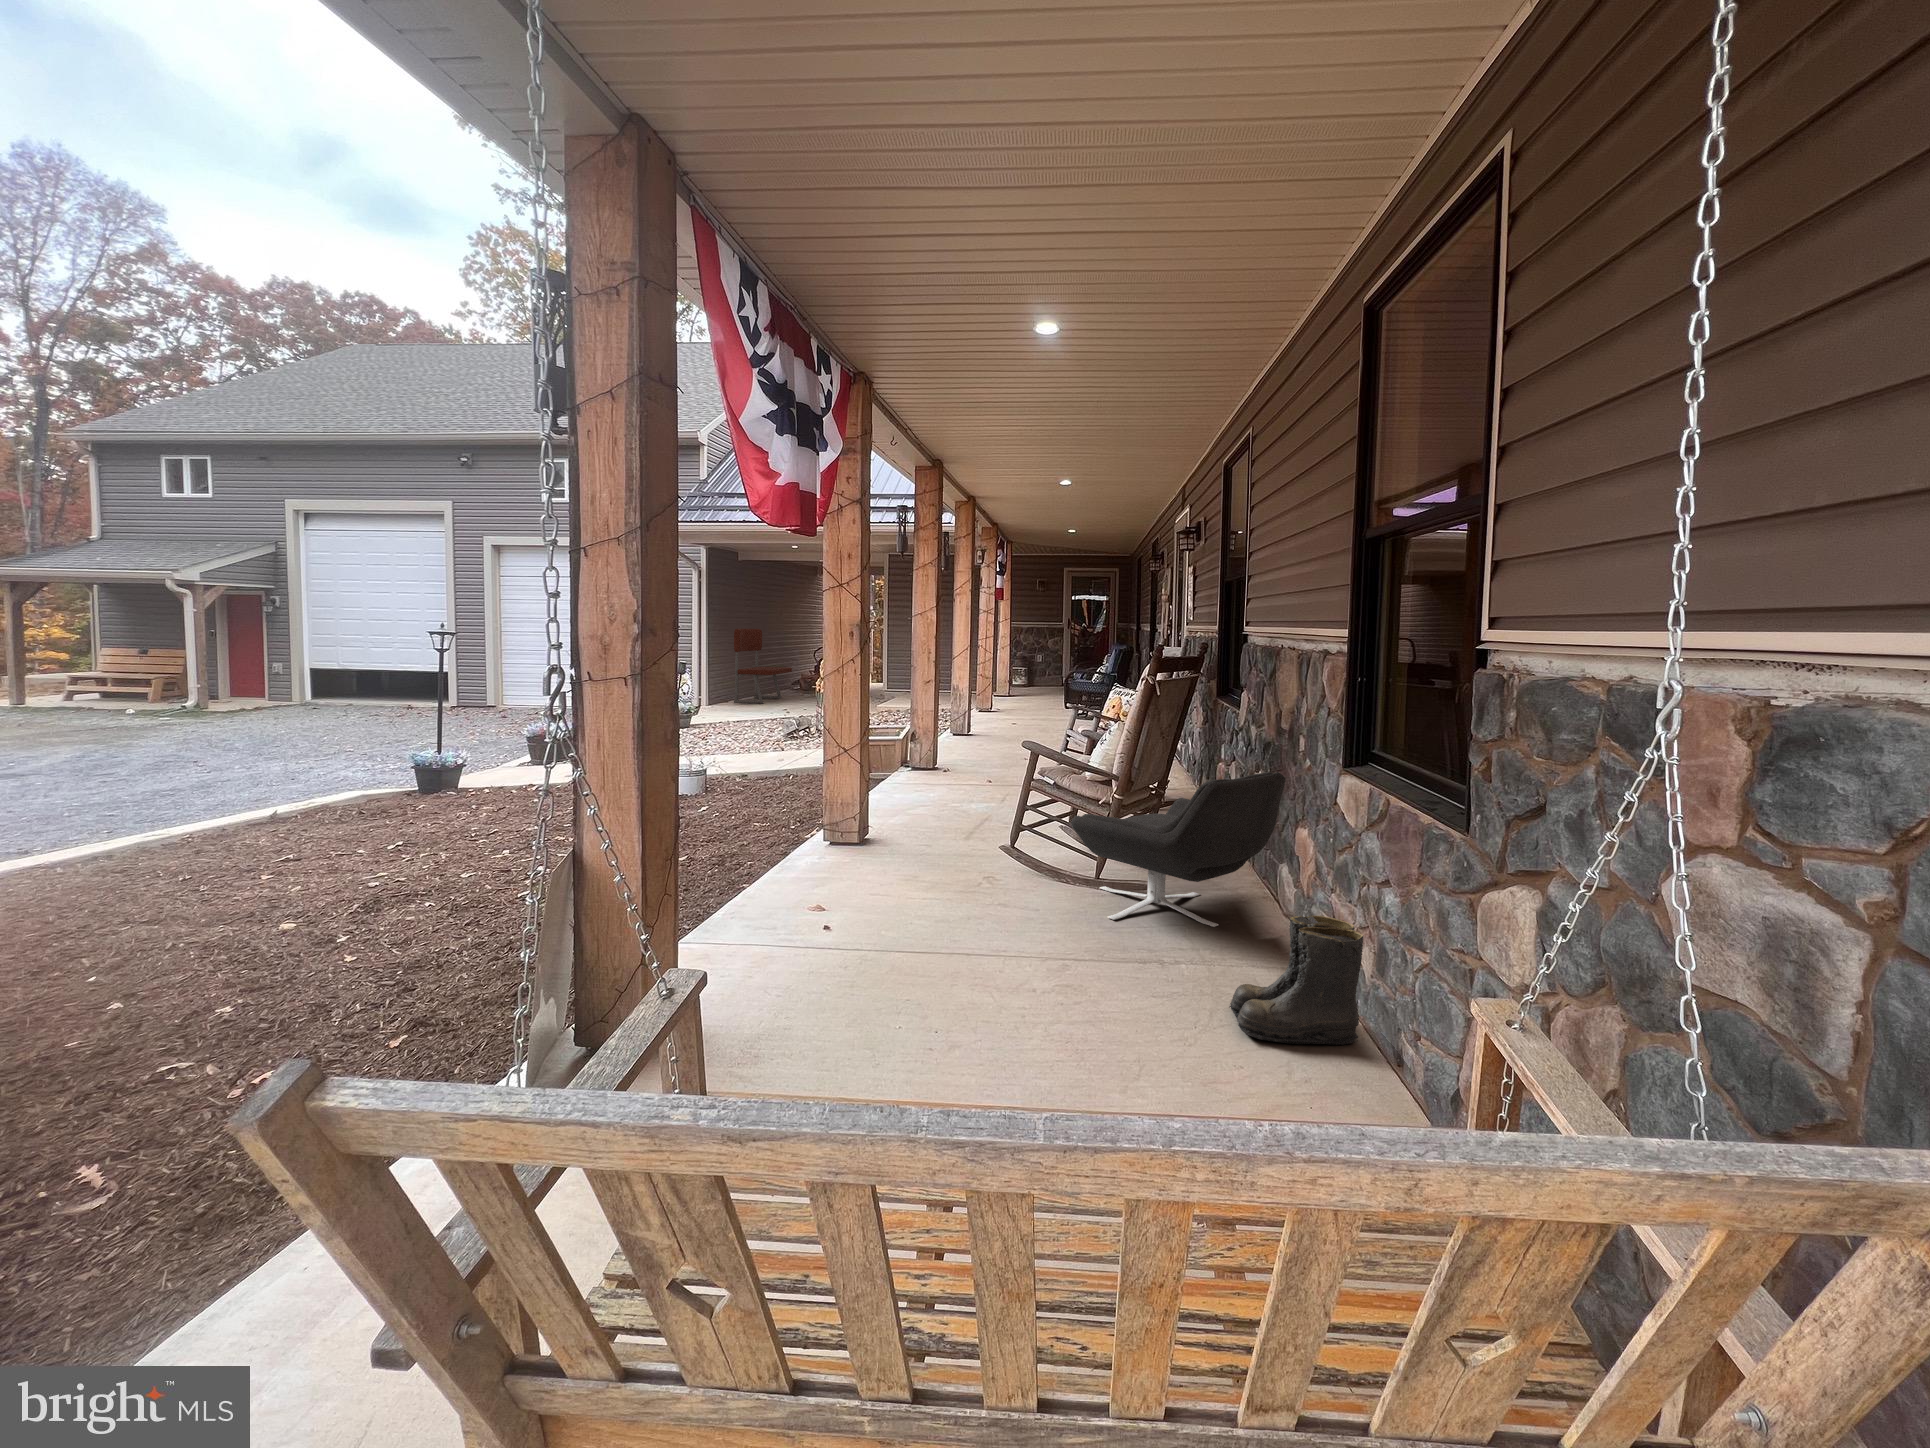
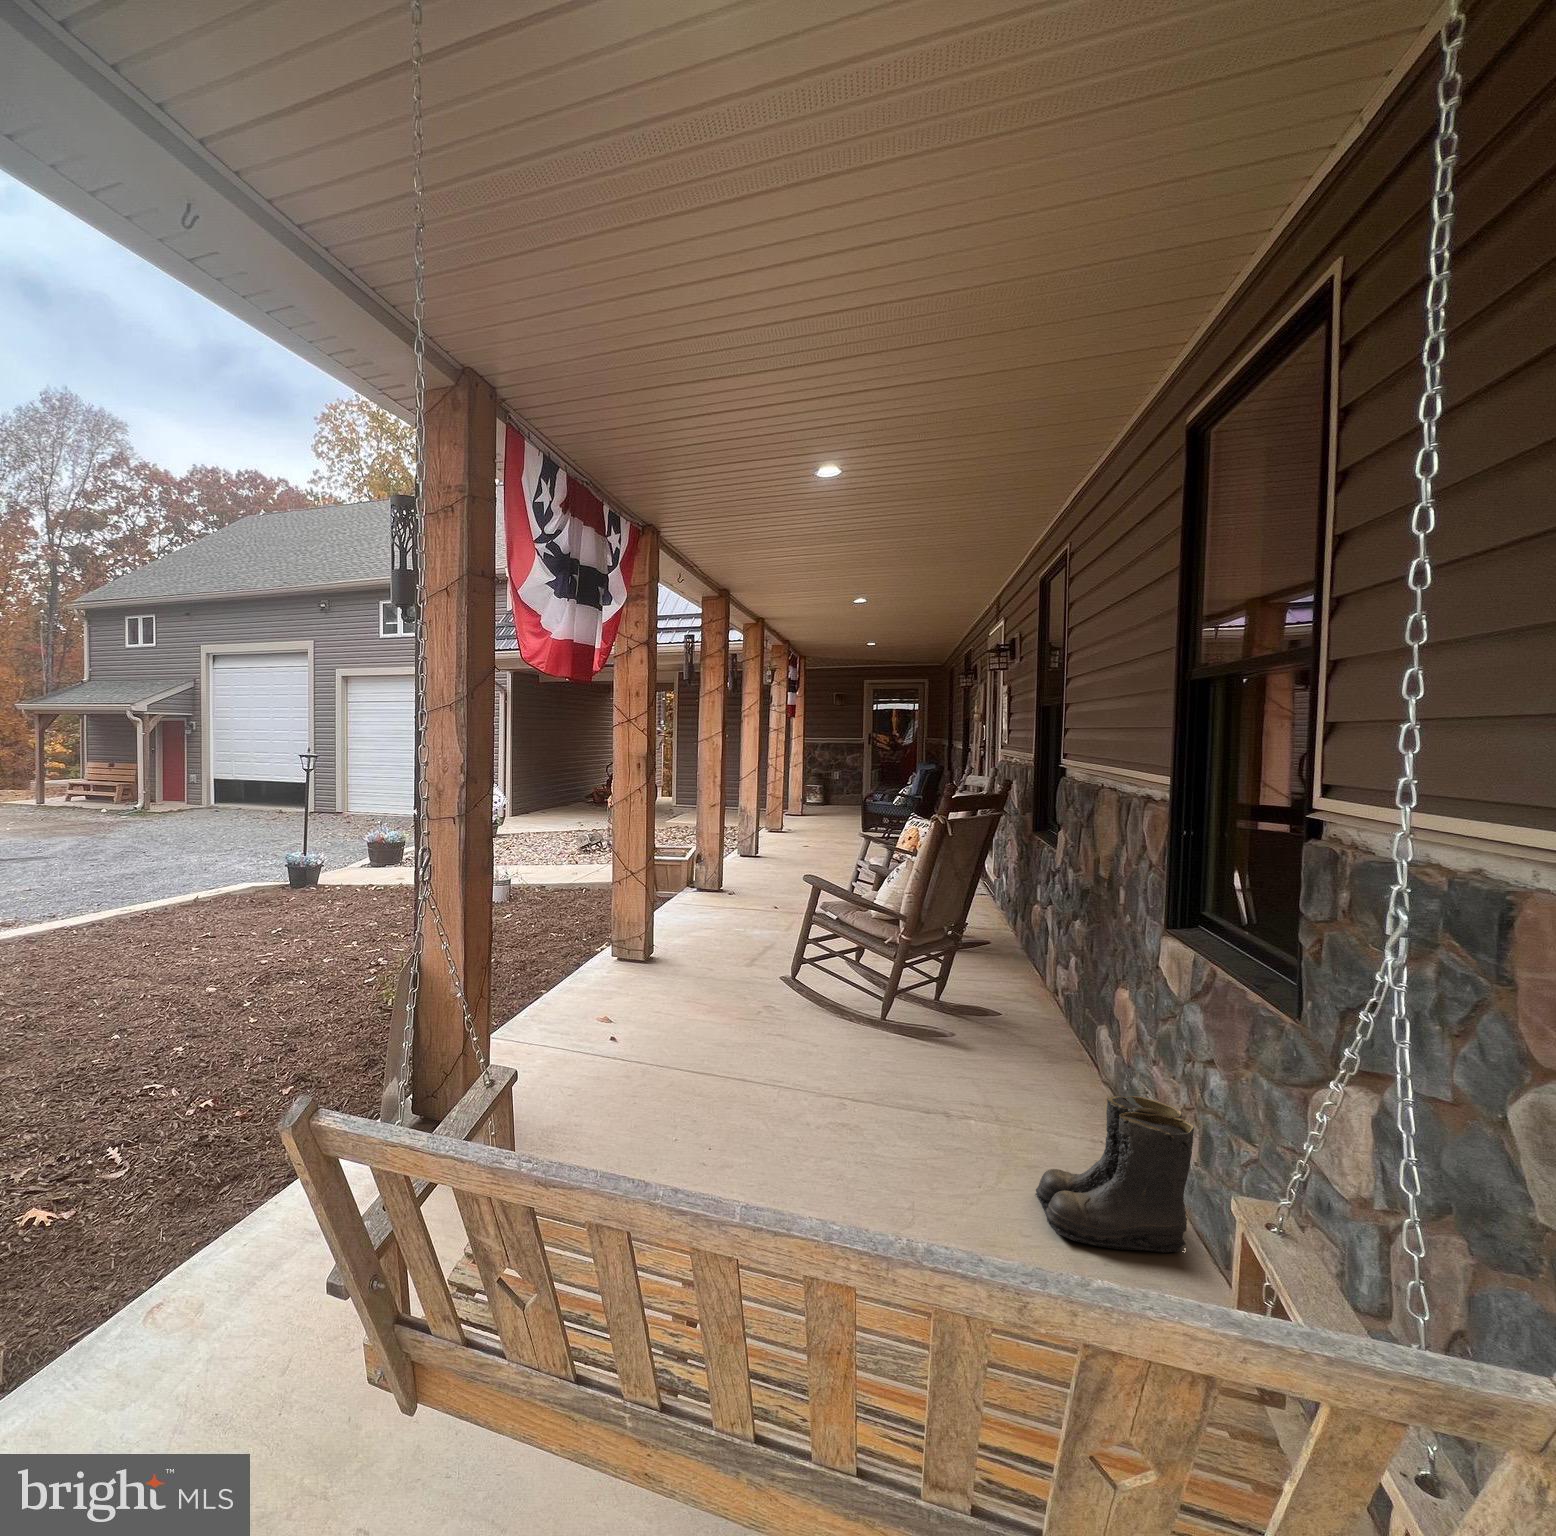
bench: present [734,629,792,704] -> none [532,740,589,813]
lounge chair: present [1071,772,1286,927] -> none [861,923,1094,1087]

